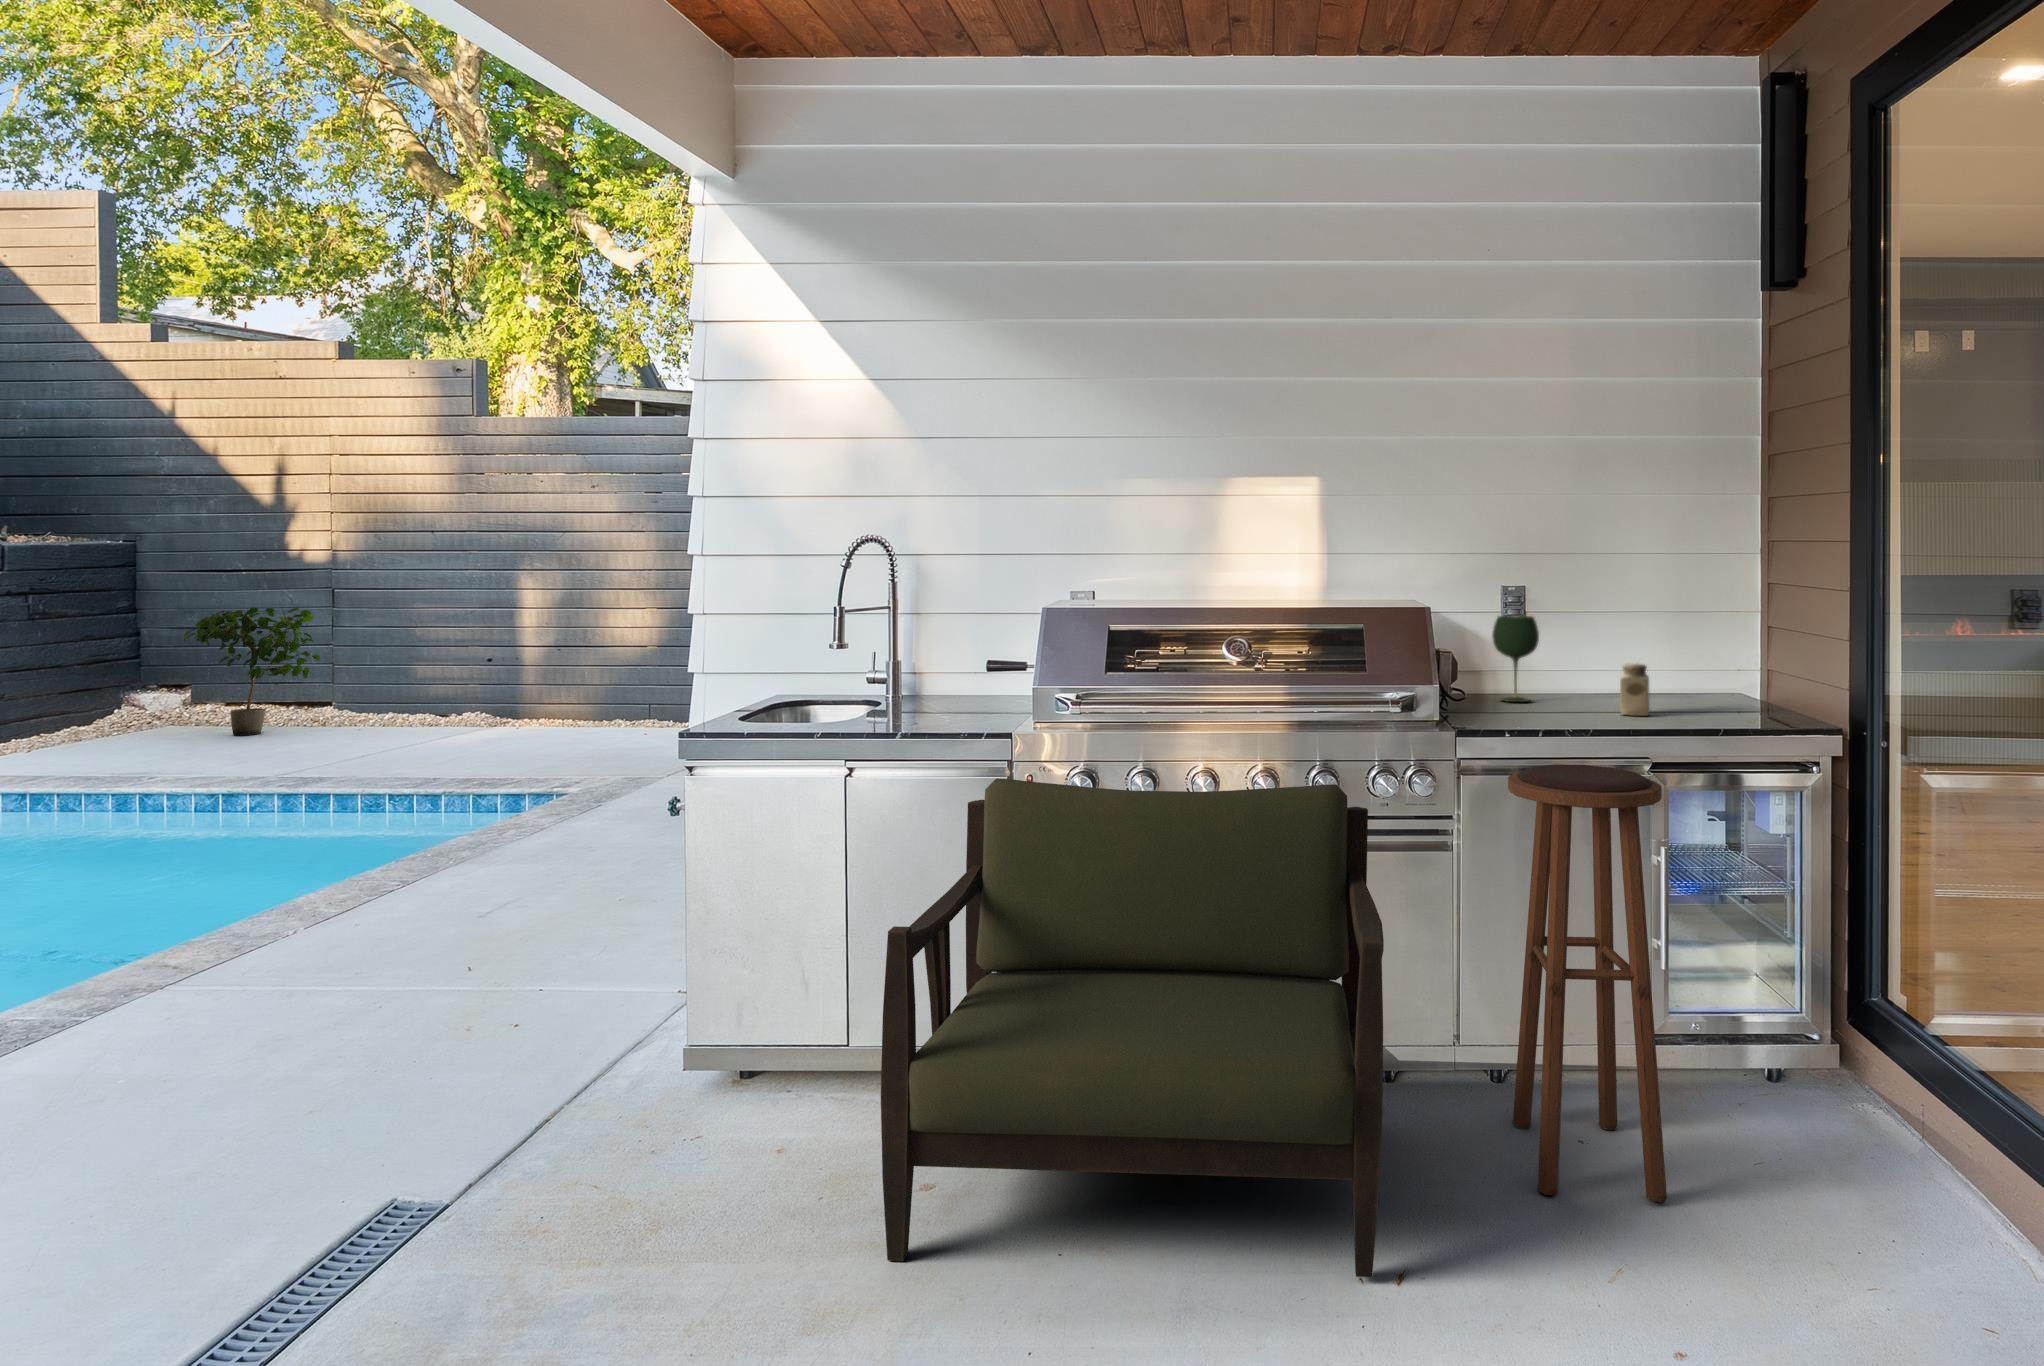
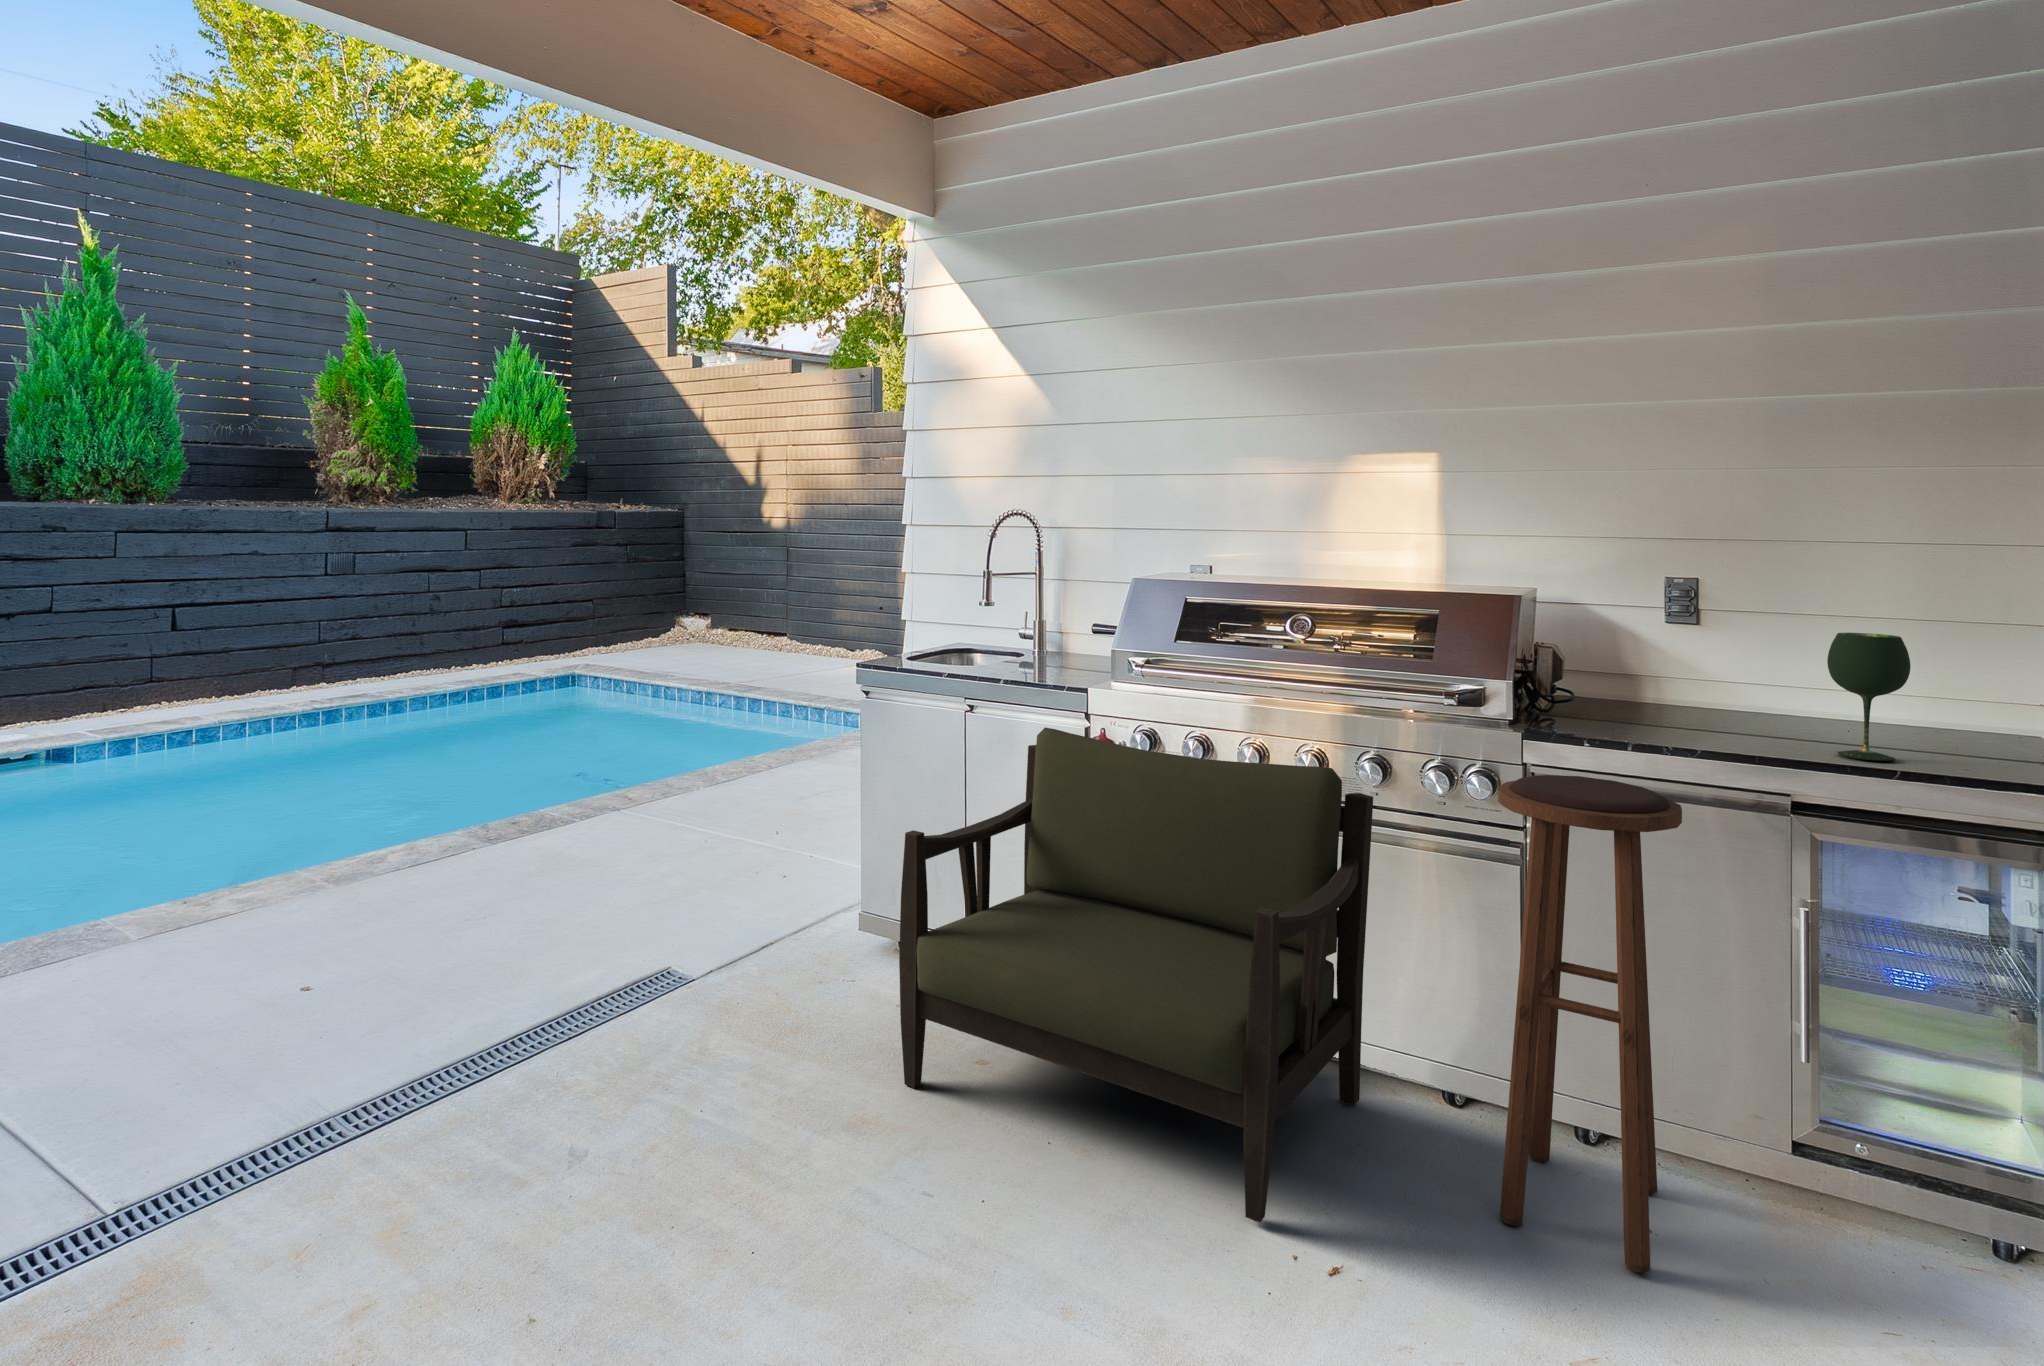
potted plant: present [184,607,320,735] -> none [703,560,780,651]
wine glass: present [1492,616,1539,702] -> present [1827,633,1910,761]
salt shaker: present [1620,664,1649,716] -> none [1746,673,1793,738]

